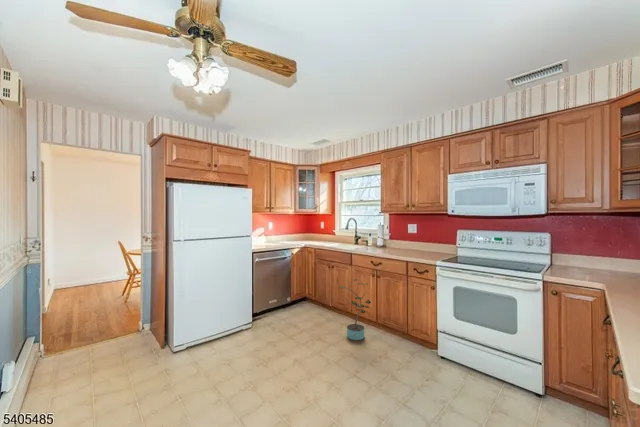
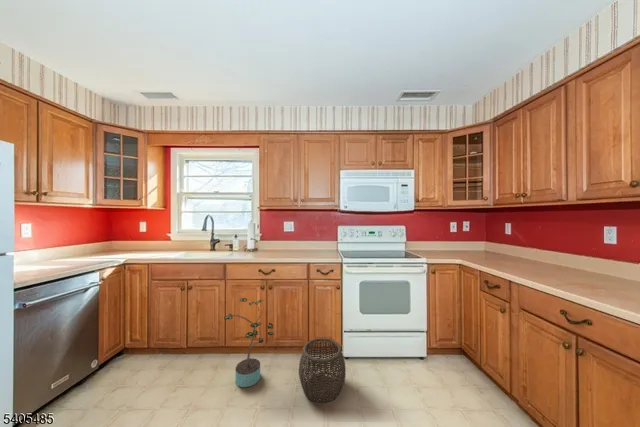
woven basket: none [379,322,419,369] -> present [299,338,346,403]

